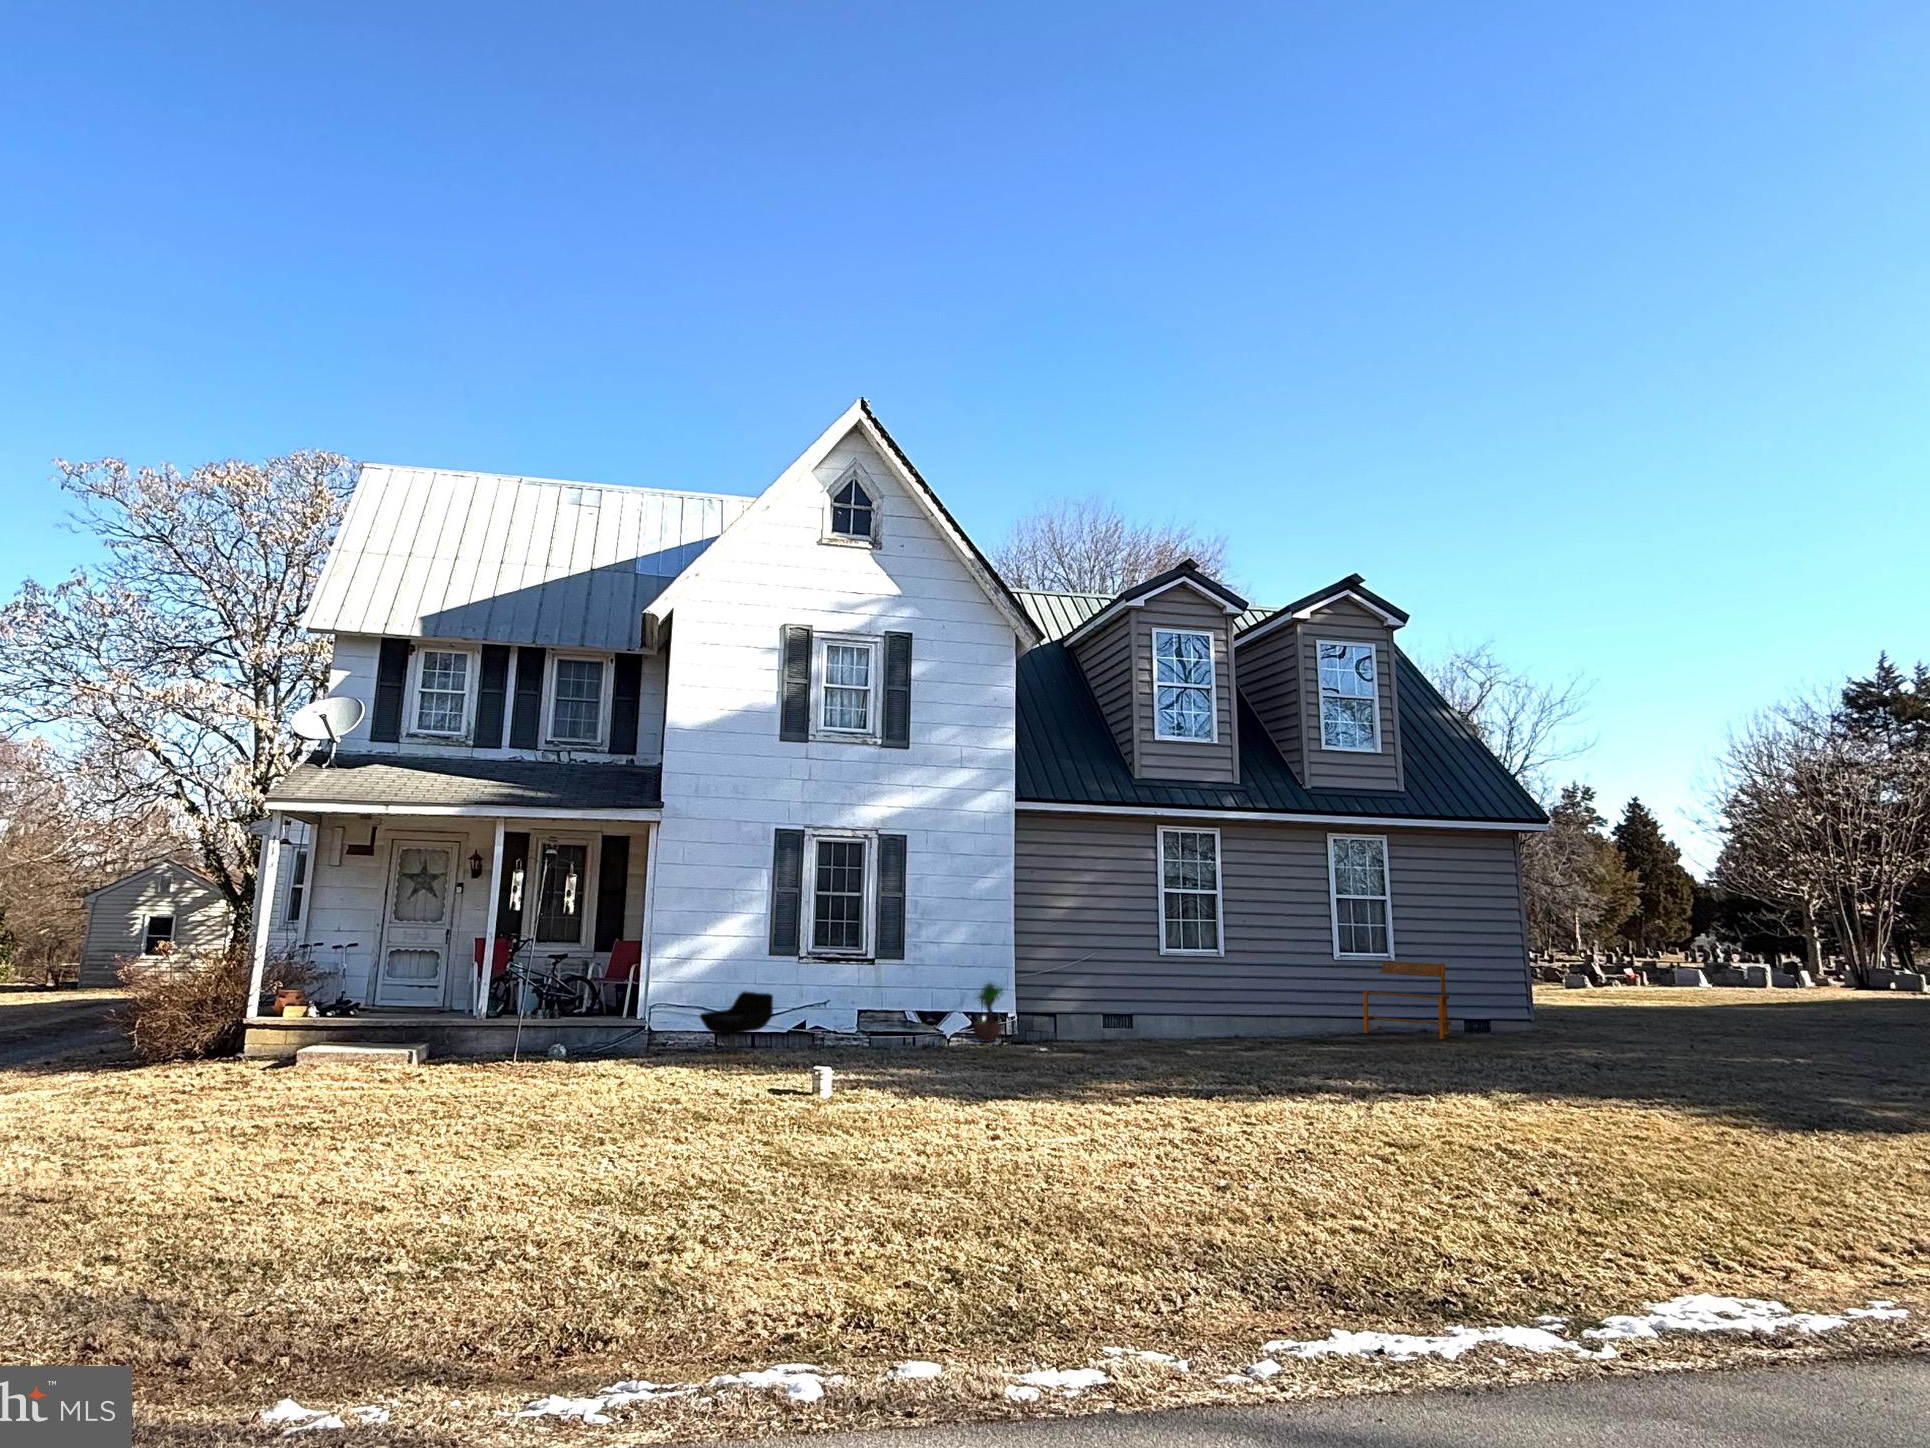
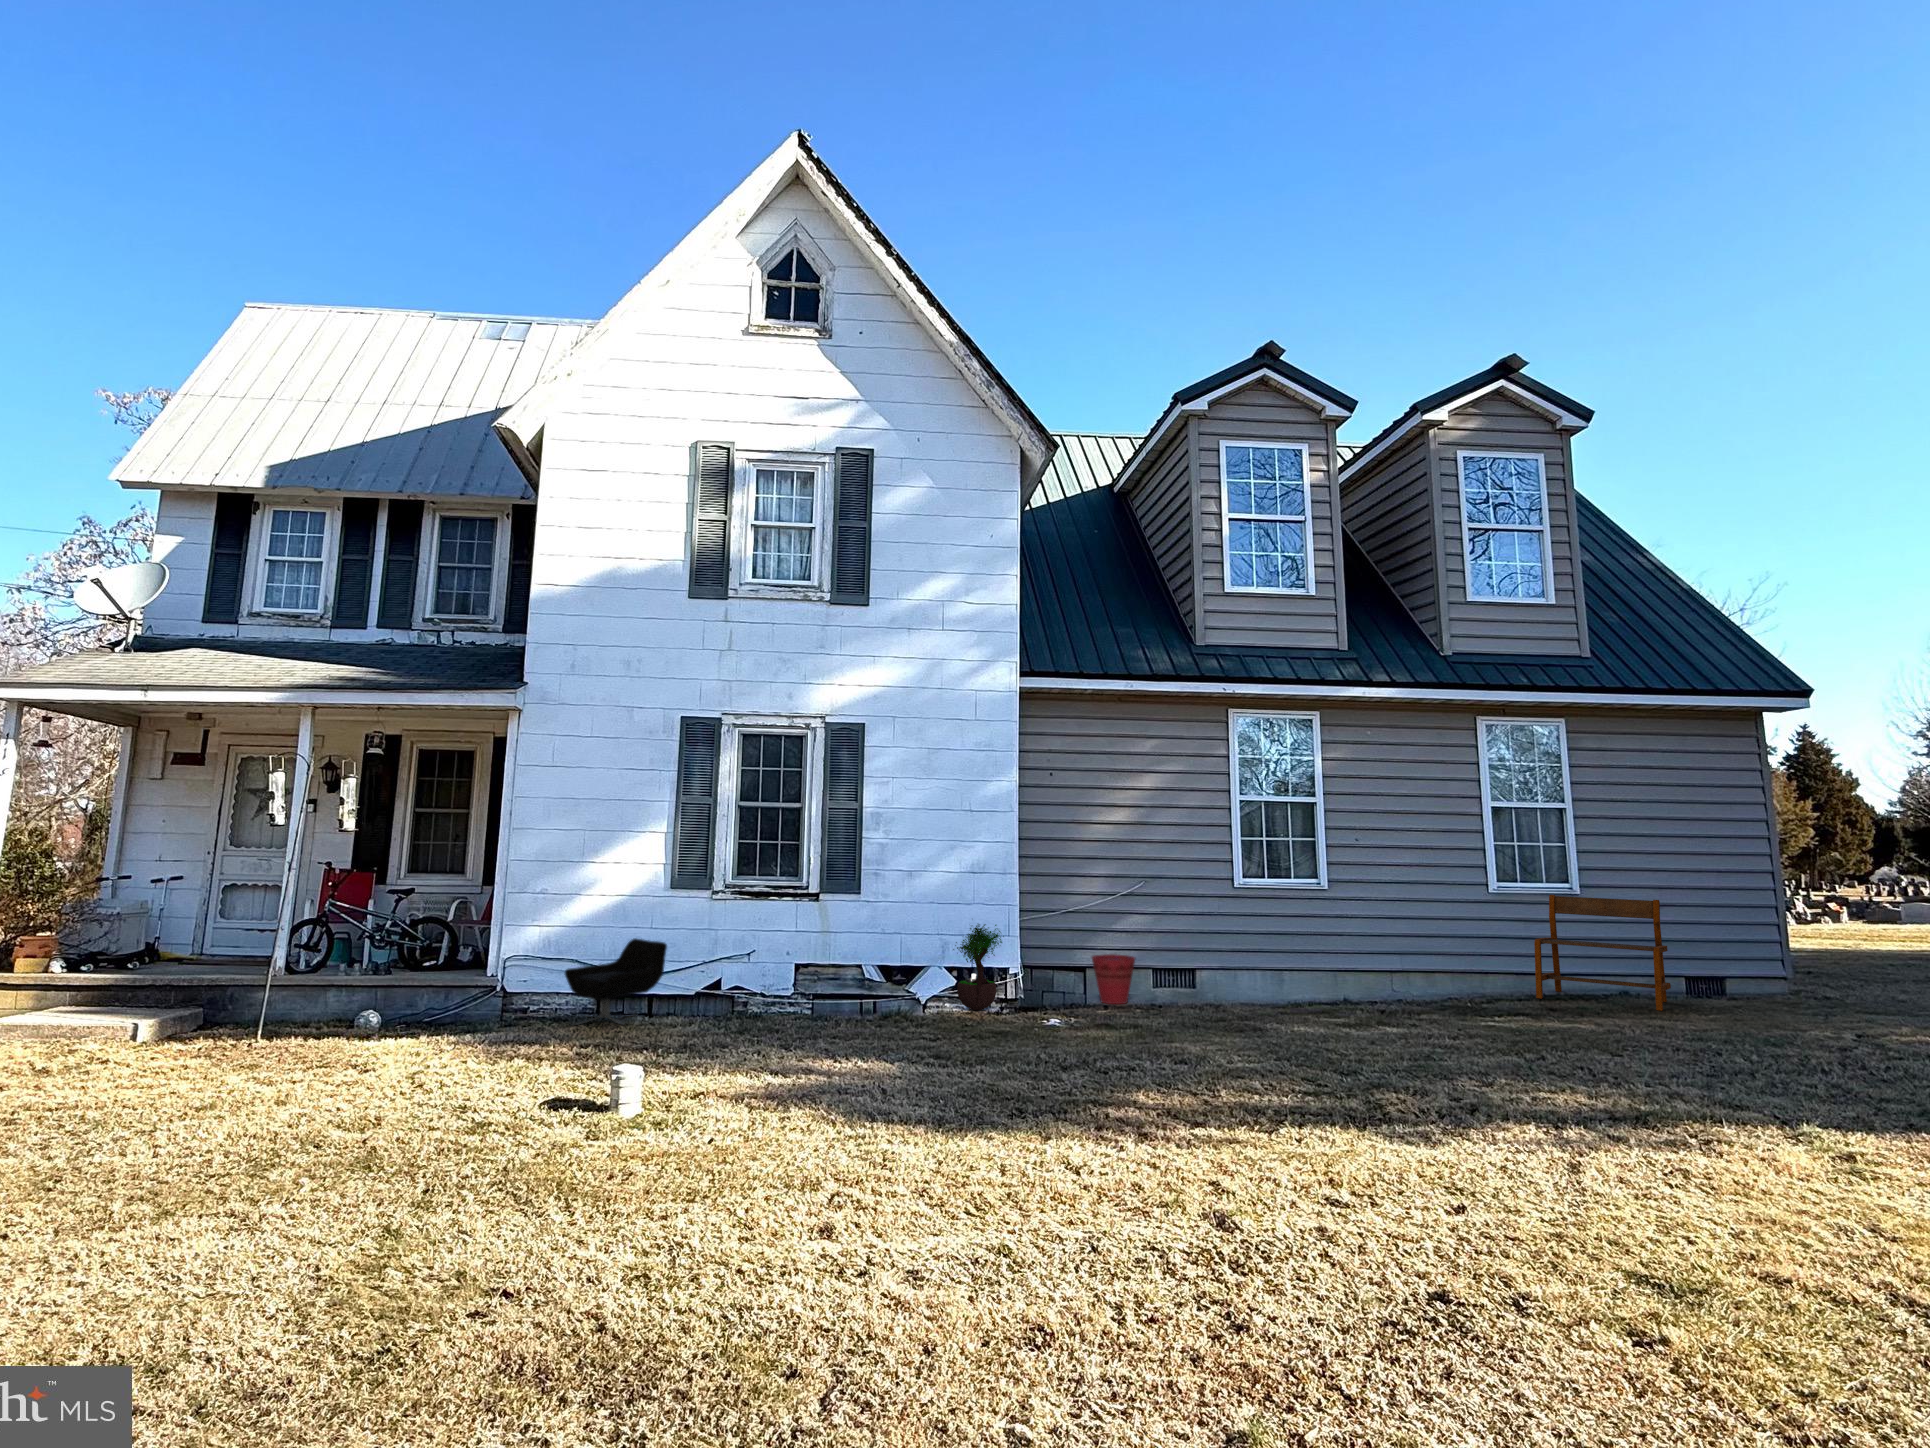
bucket: none [1062,1003,1094,1038] -> present [1092,954,1135,1004]

